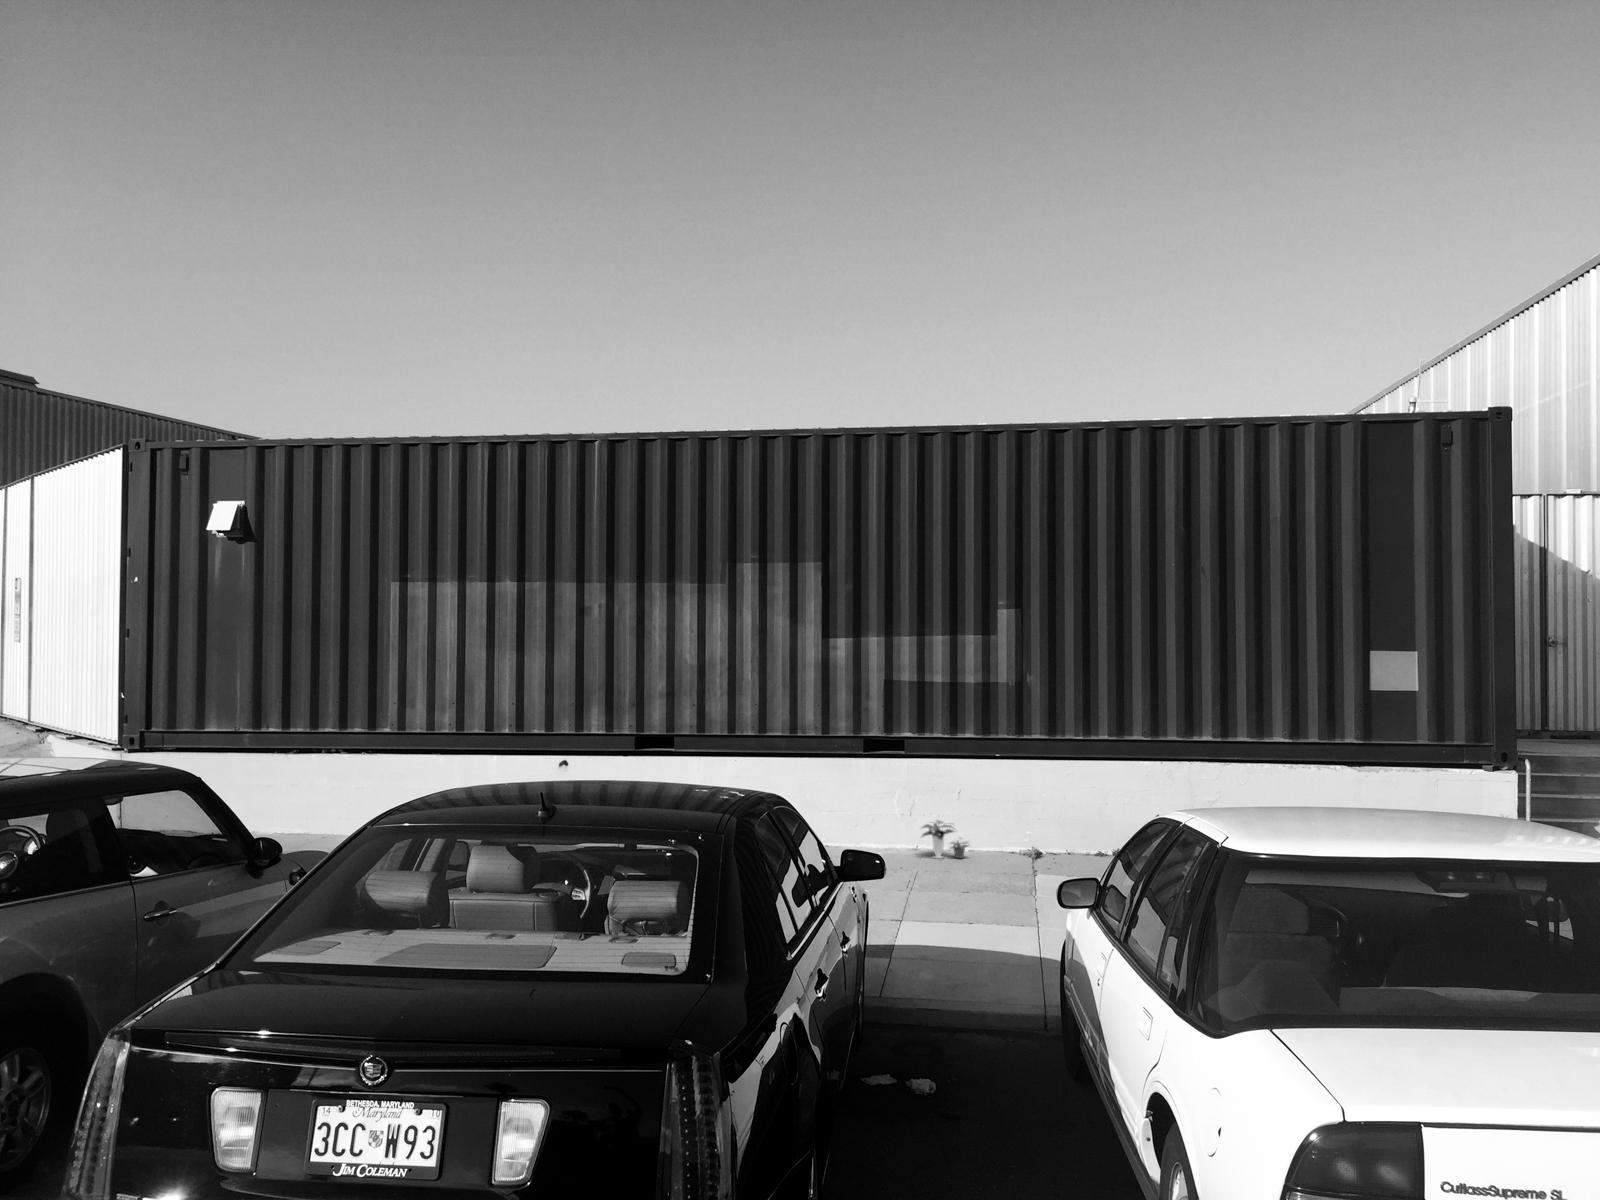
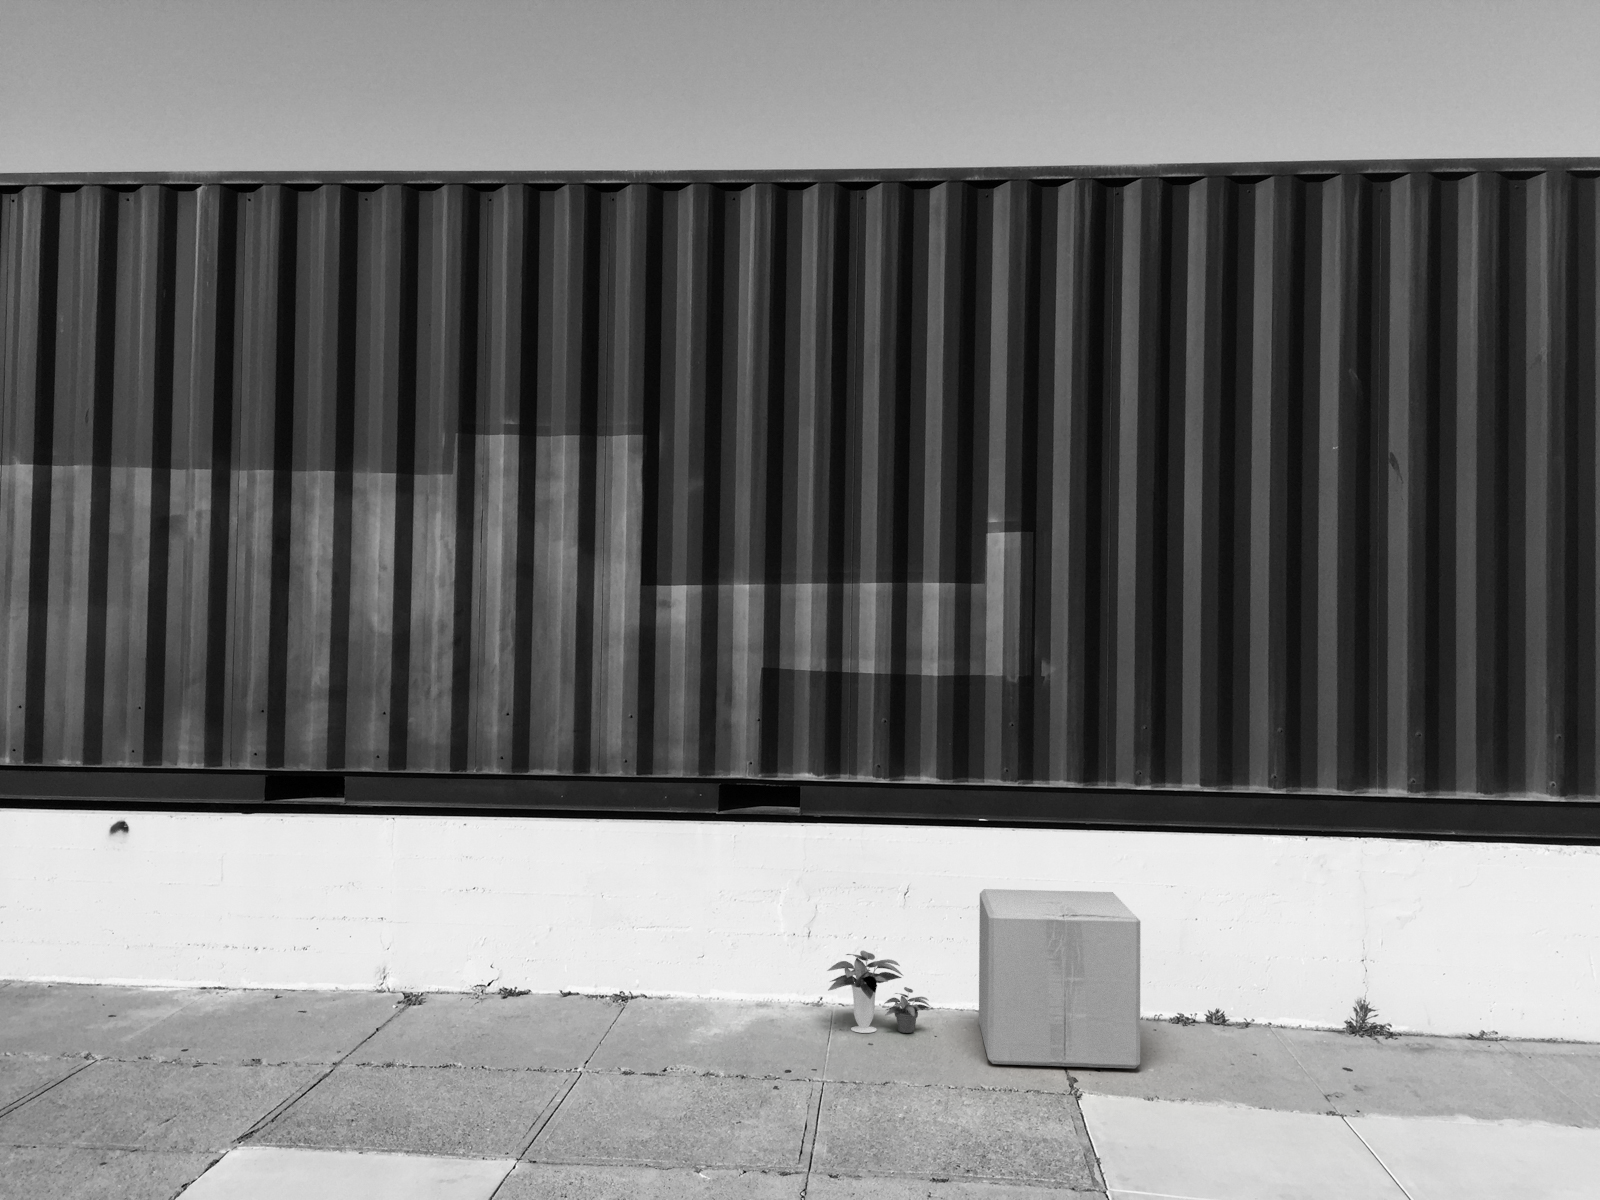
cardboard box: none [996,789,1070,869] -> present [979,889,1140,1068]

